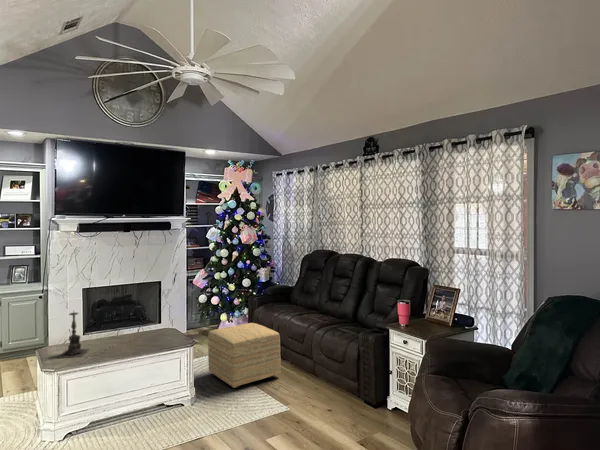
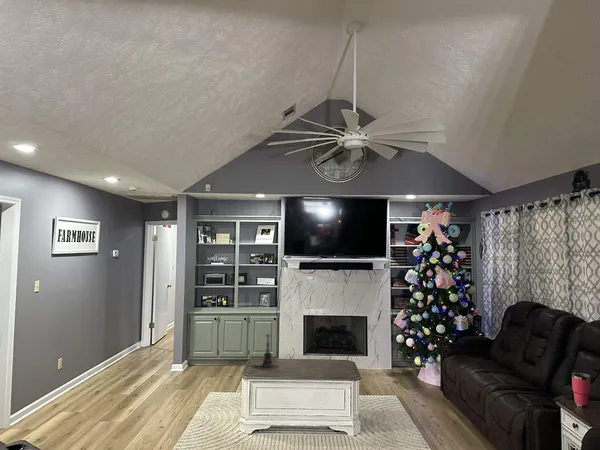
ottoman: present [208,323,281,388] -> none [385,370,454,433]

